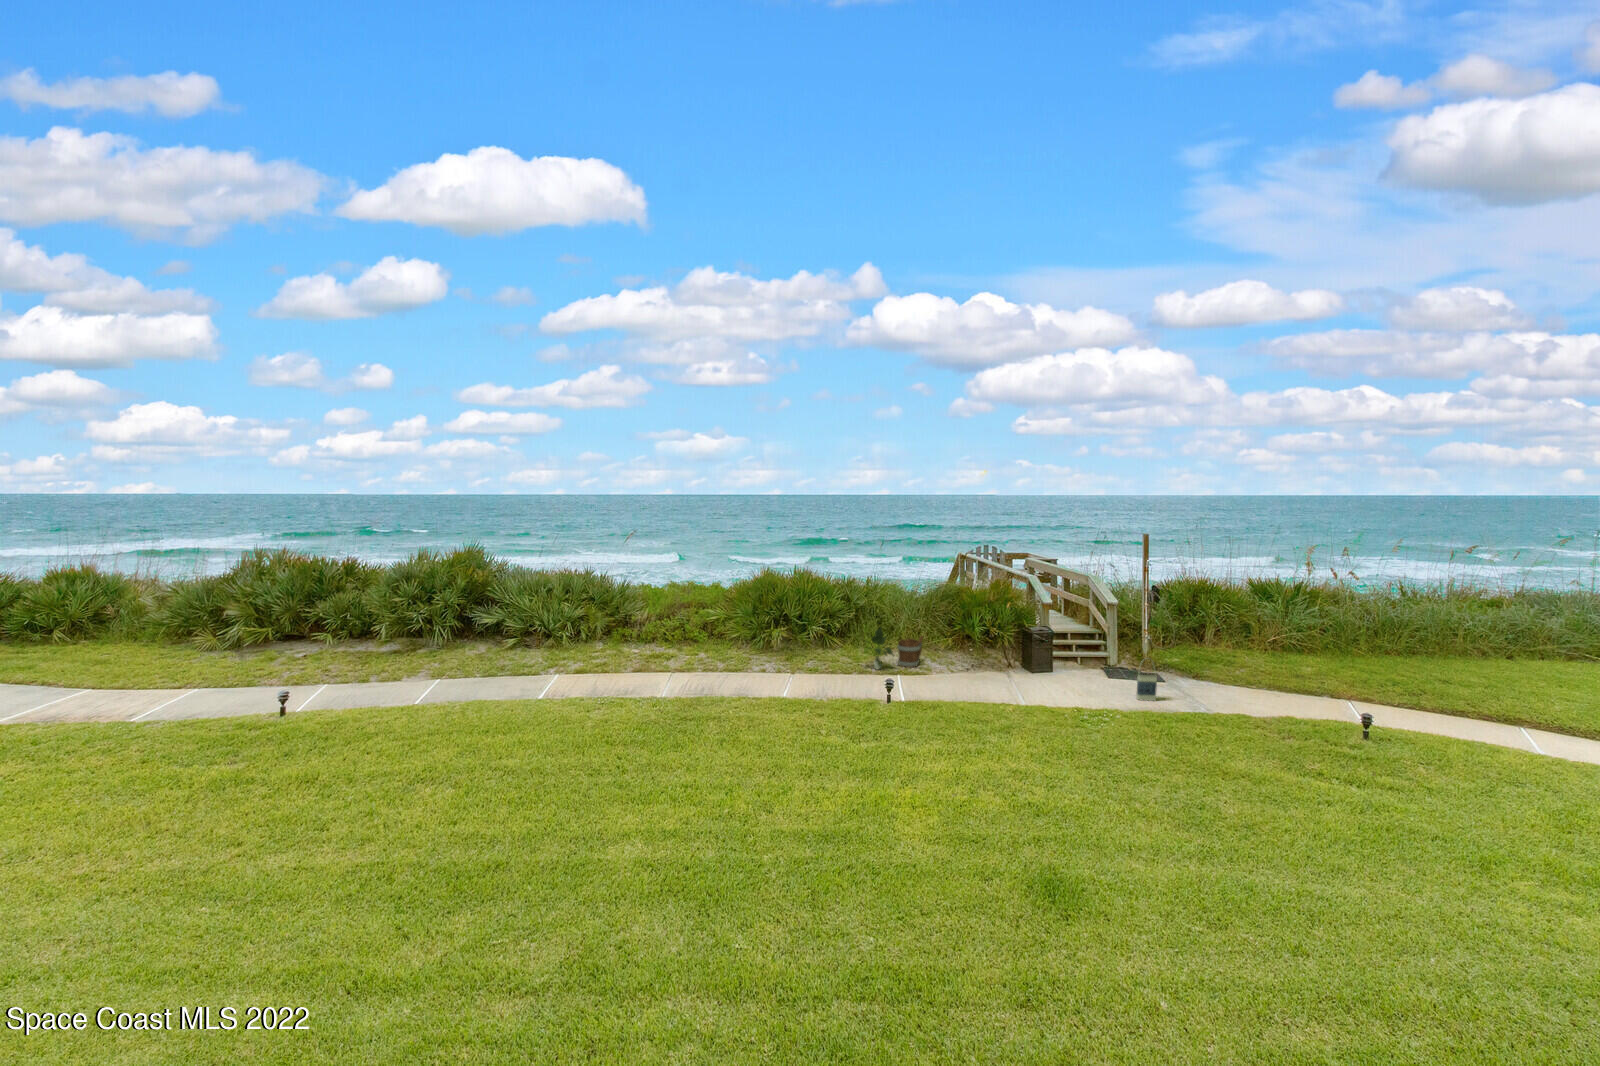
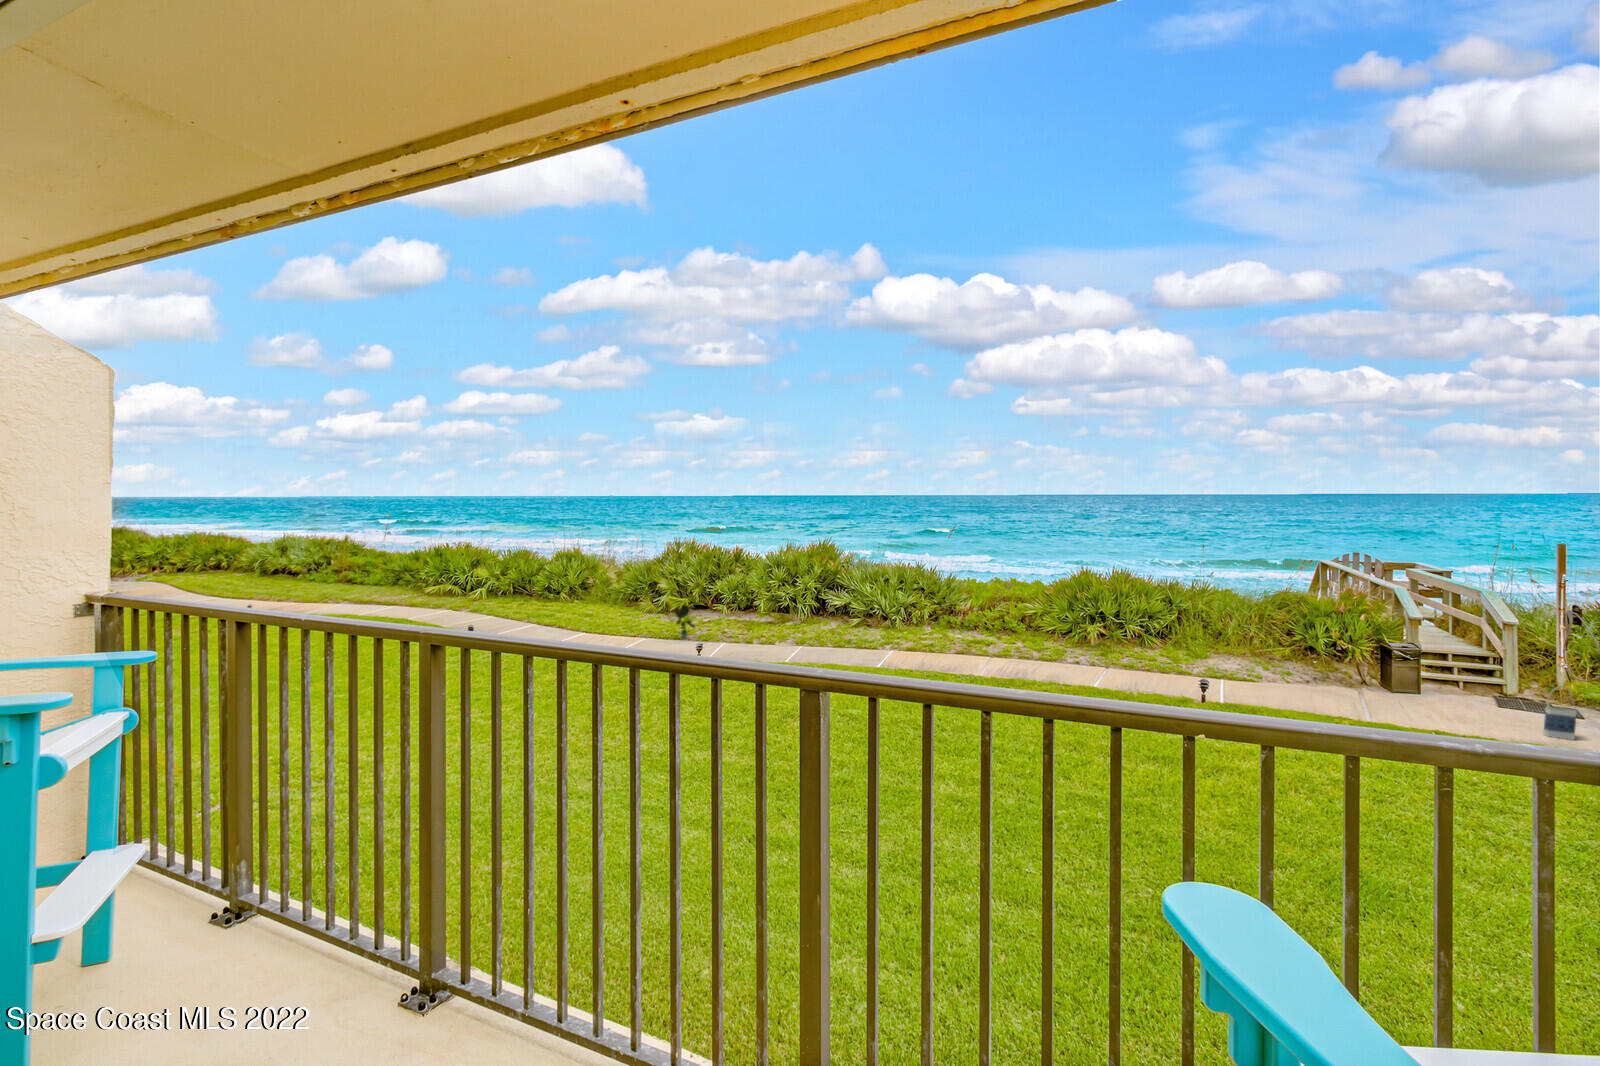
potted plant: present [871,627,893,669] -> present [671,605,695,638]
bucket: present [897,636,923,668] -> none [1224,642,1255,674]

